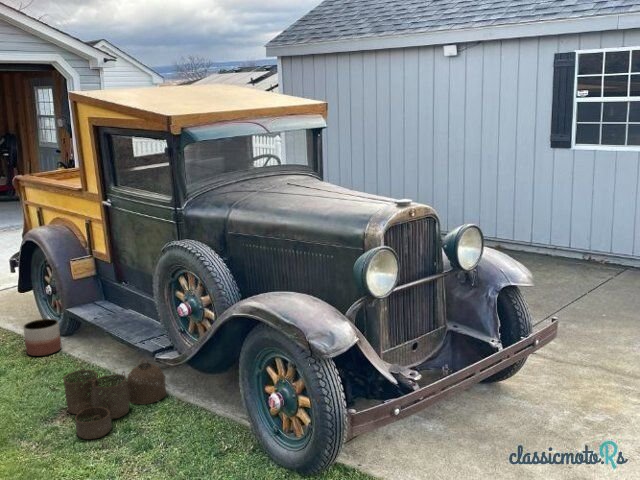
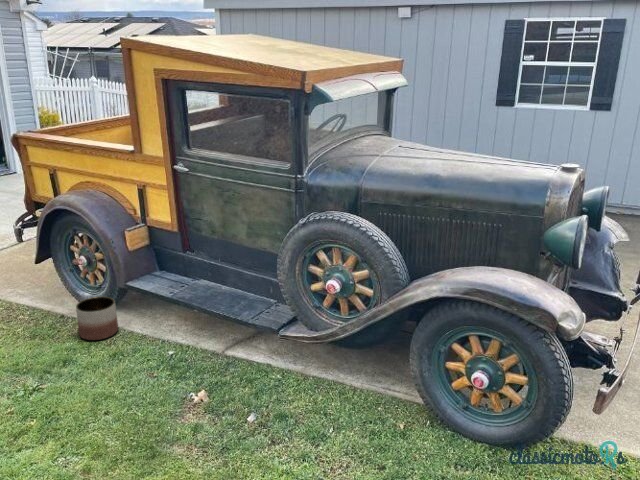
woven basket: present [63,360,166,439] -> none [191,337,289,437]

